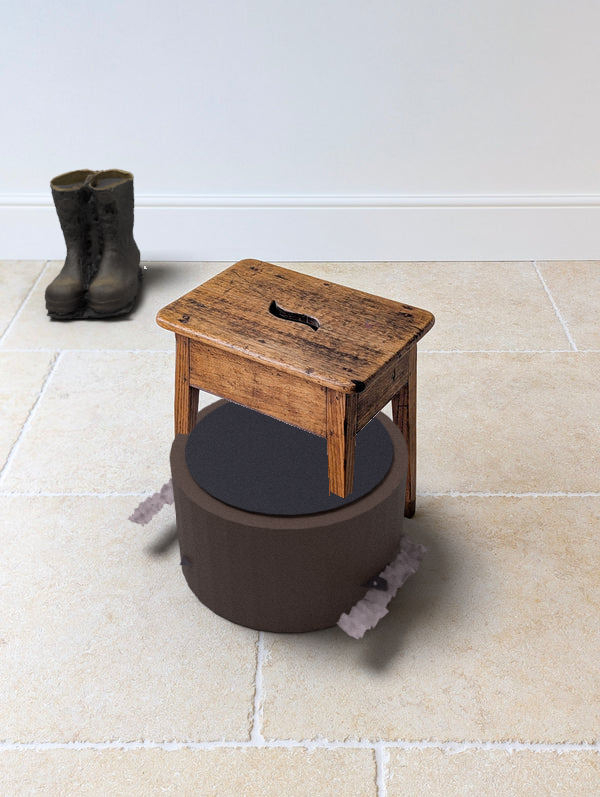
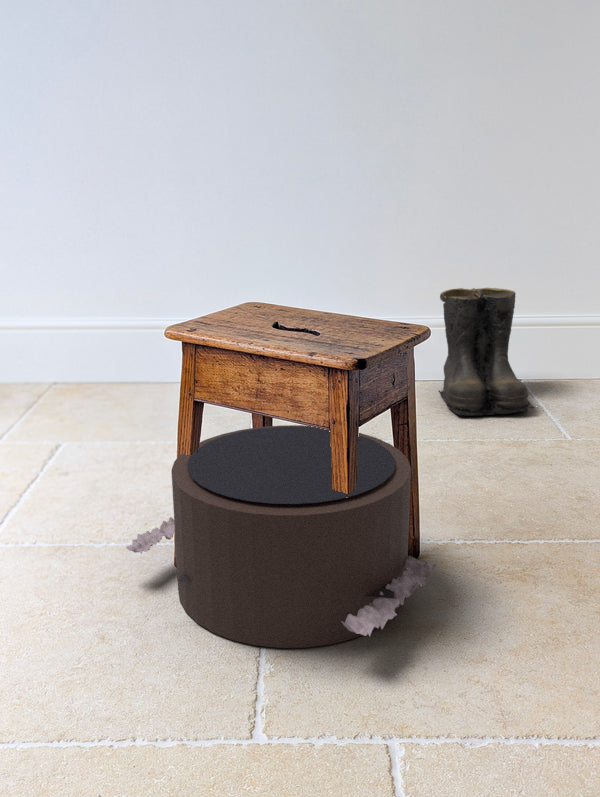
boots: present [45,169,144,319] -> present [439,288,534,416]

